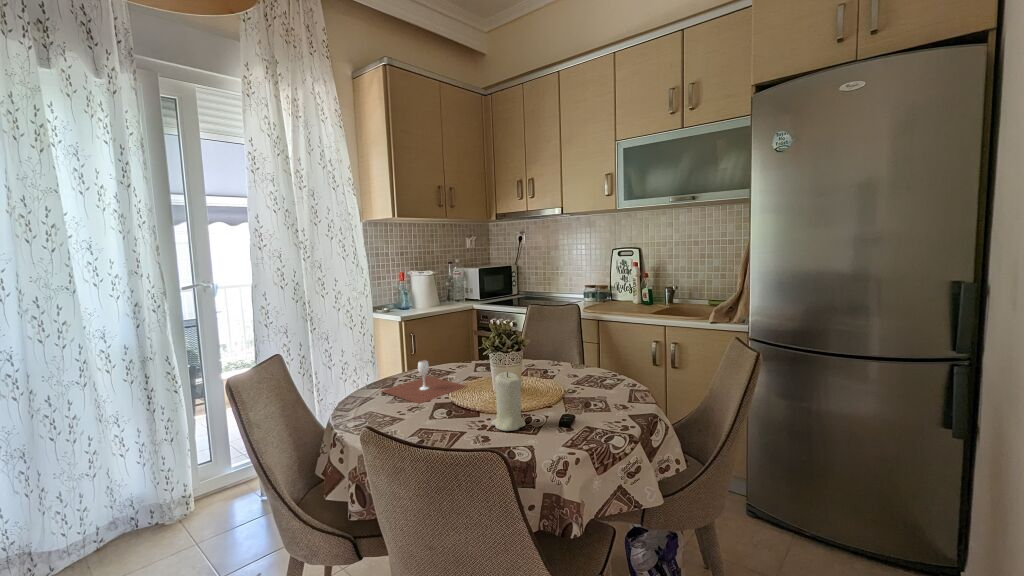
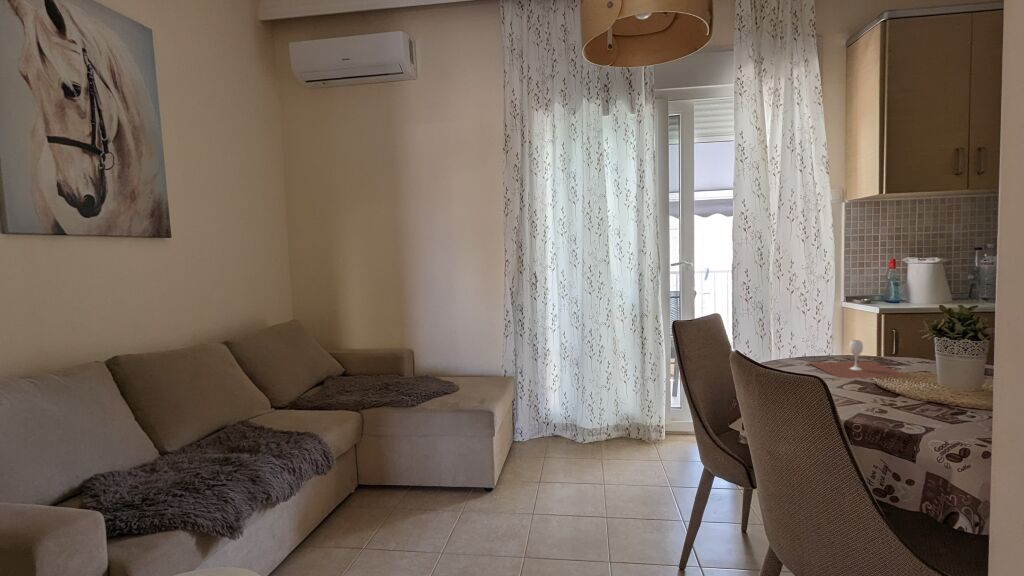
candle: present [491,372,526,431] -> none [902,351,947,415]

